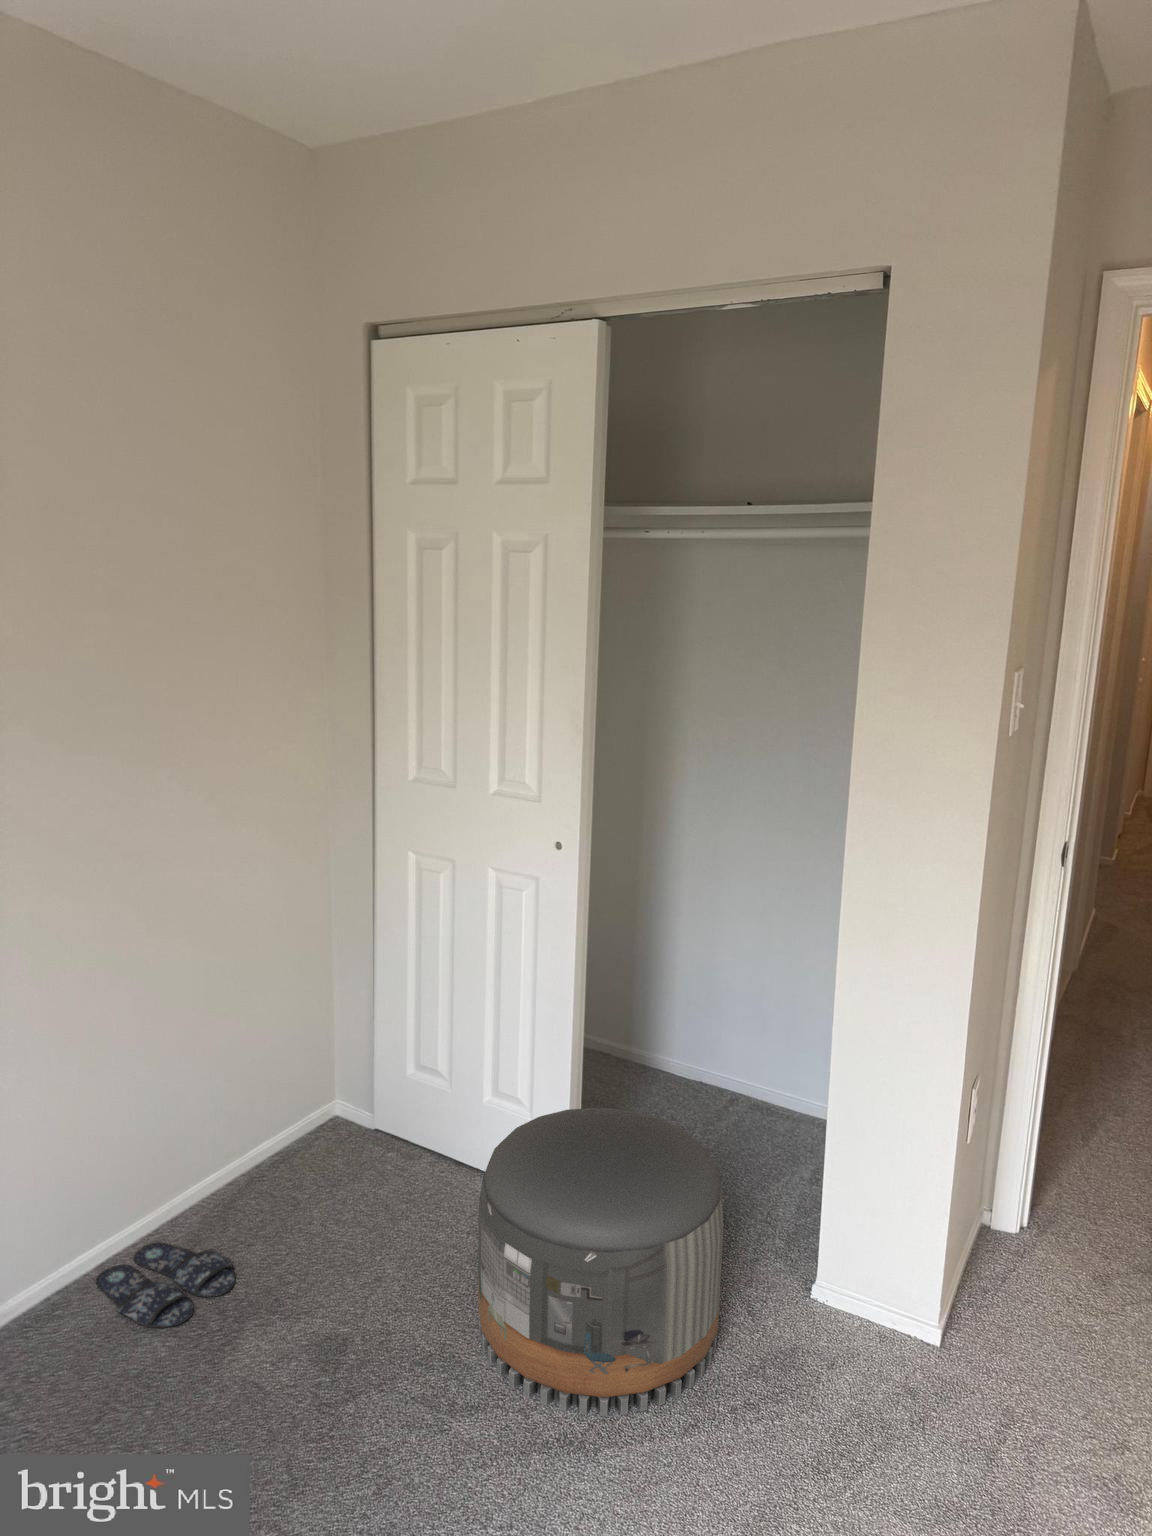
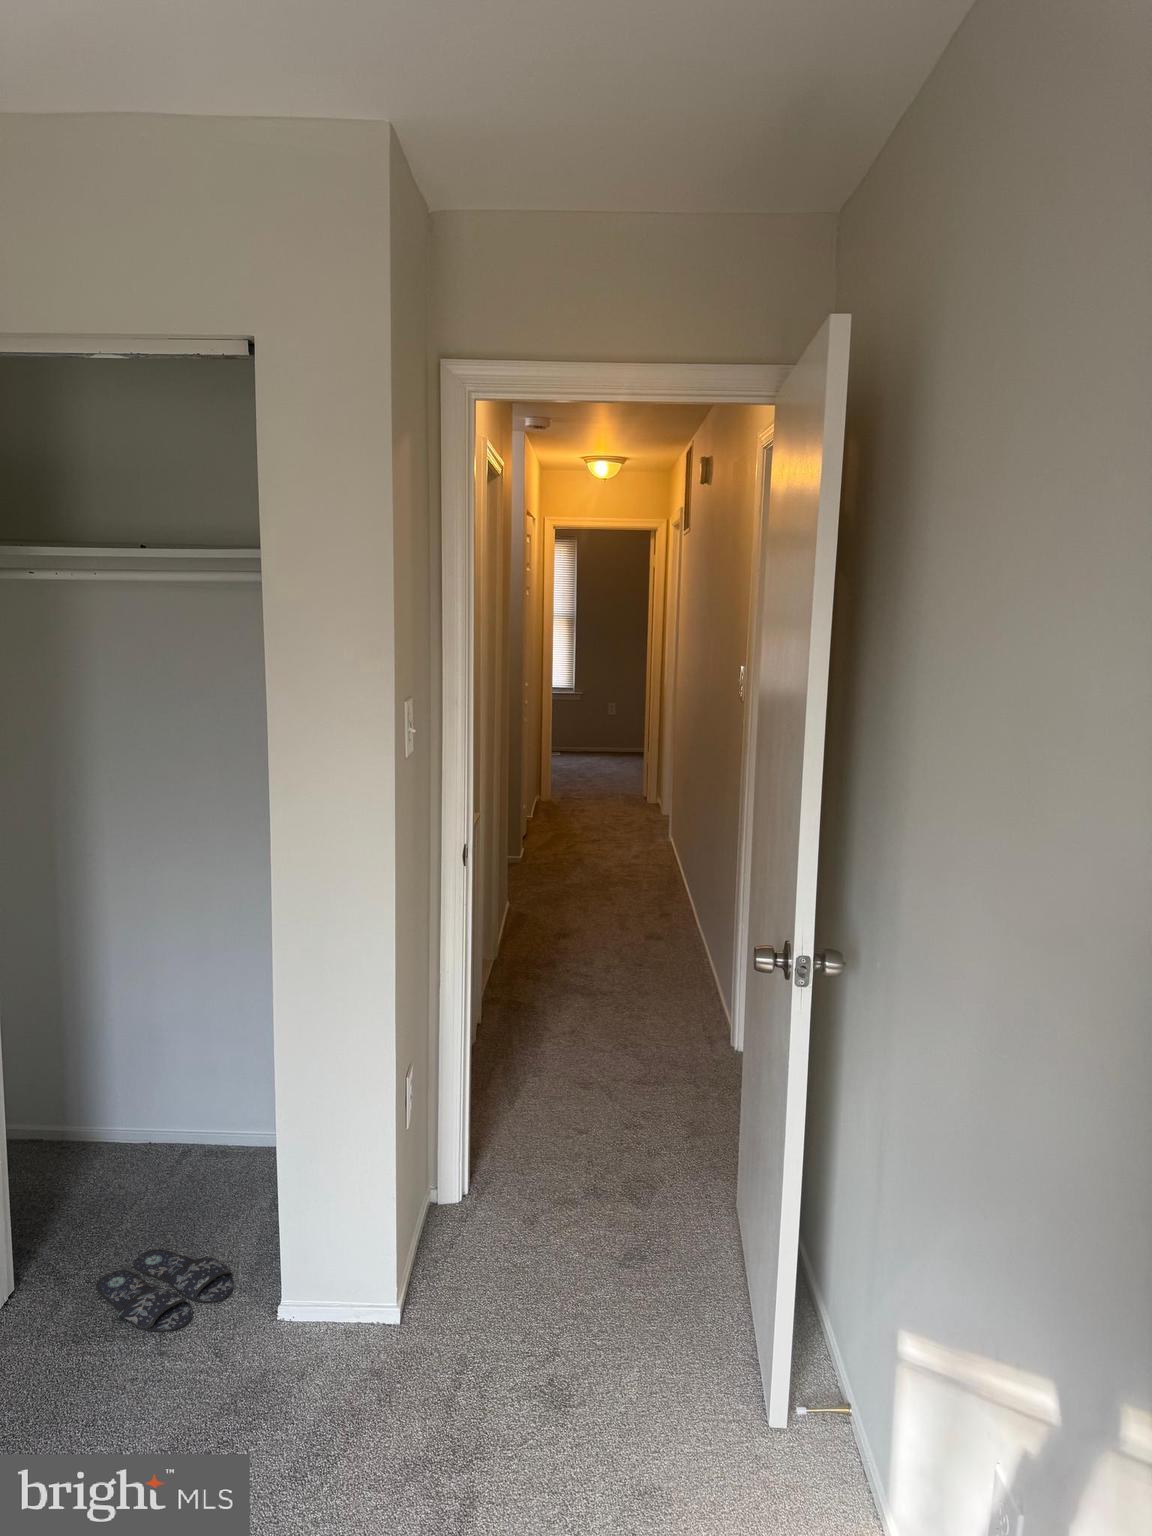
pouf: present [478,1107,723,1416] -> none [470,1122,707,1419]

